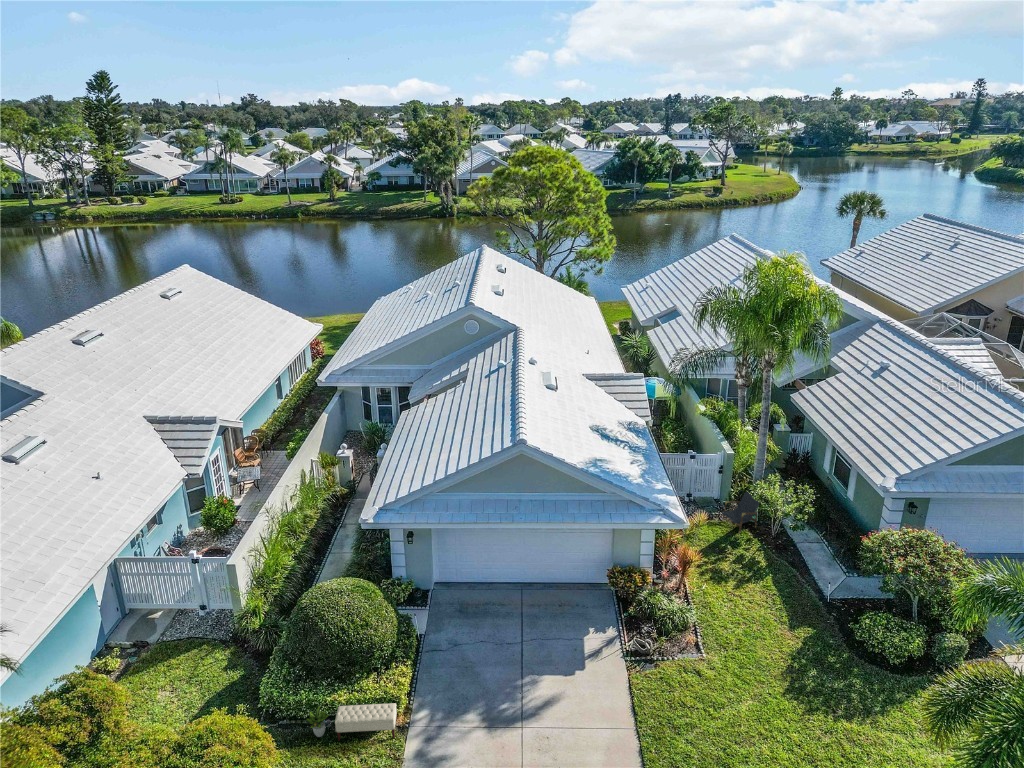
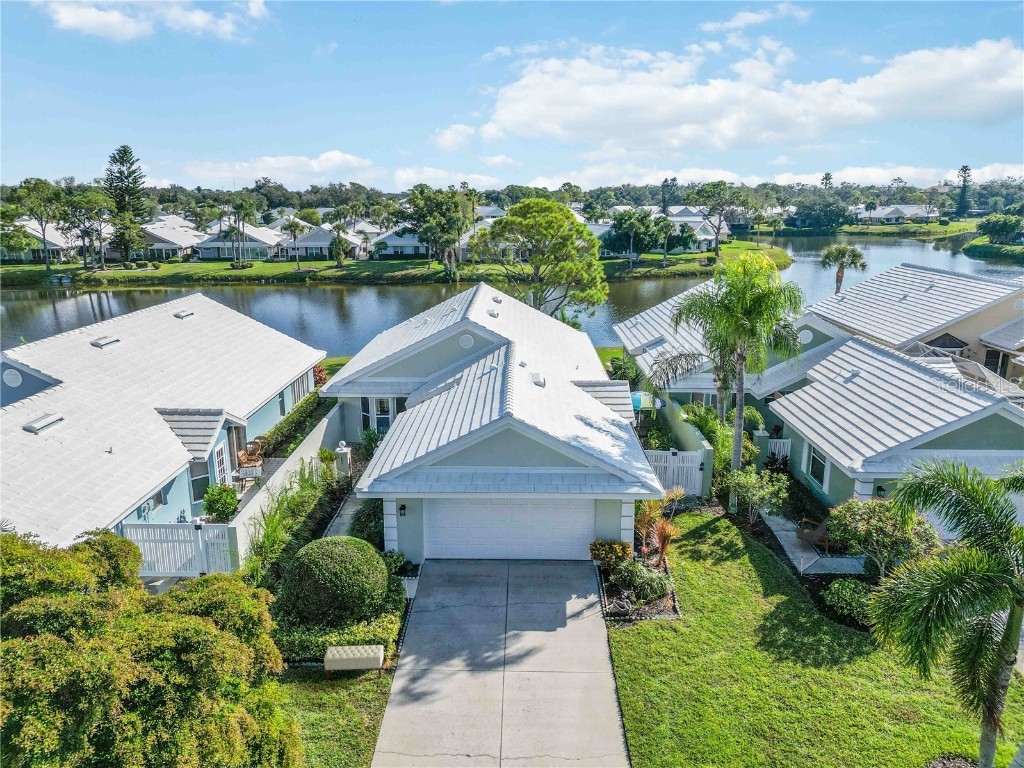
lounge chair: present [722,492,759,533] -> present [796,516,830,554]
potted plant: present [307,706,329,737] -> none [297,645,319,677]

